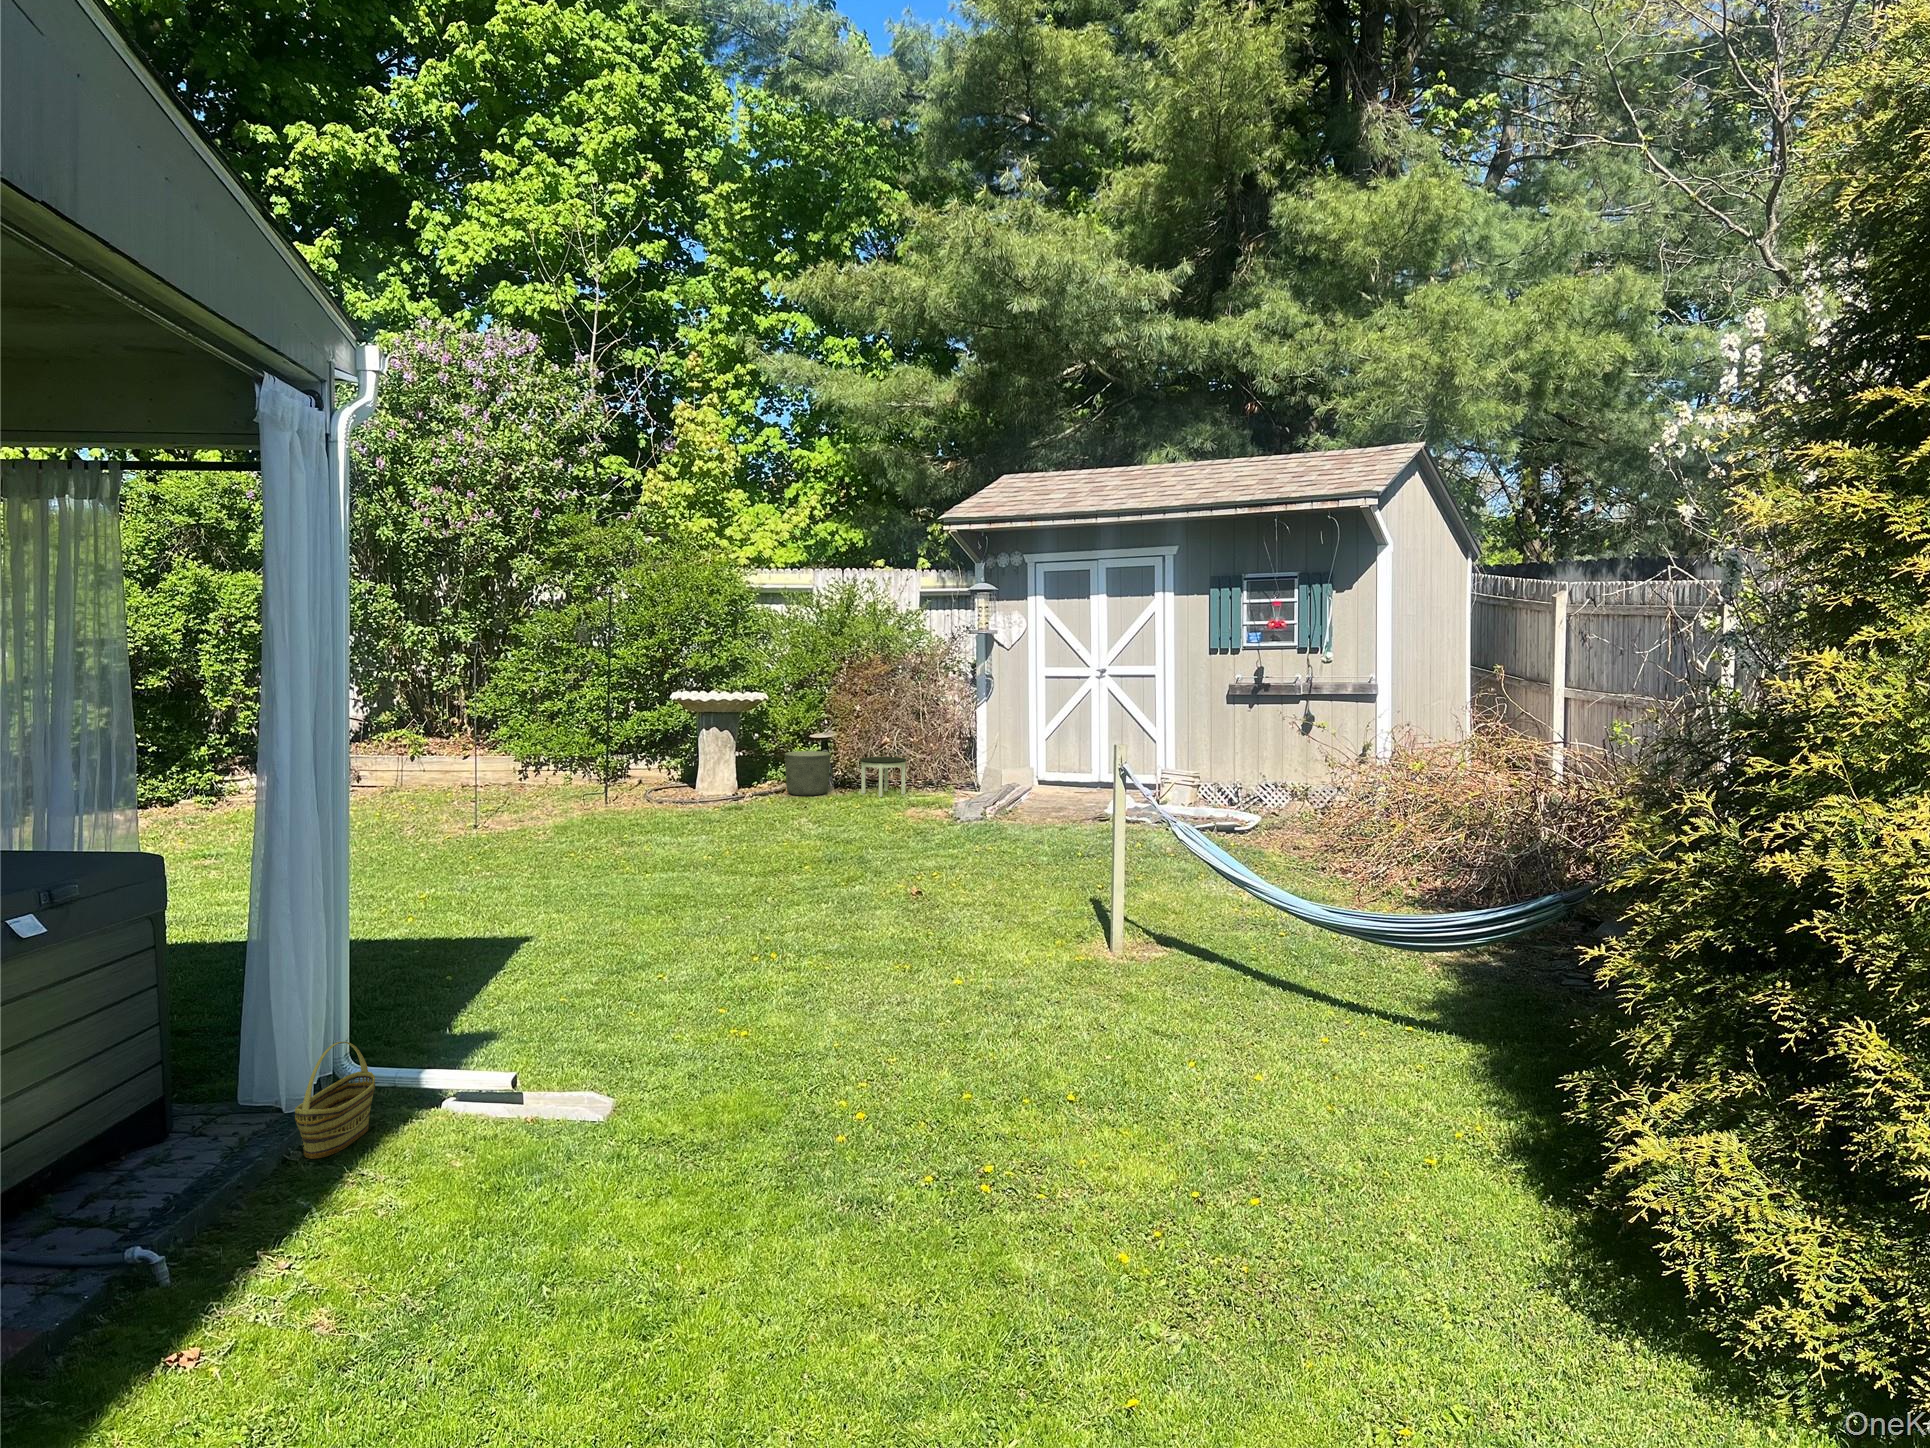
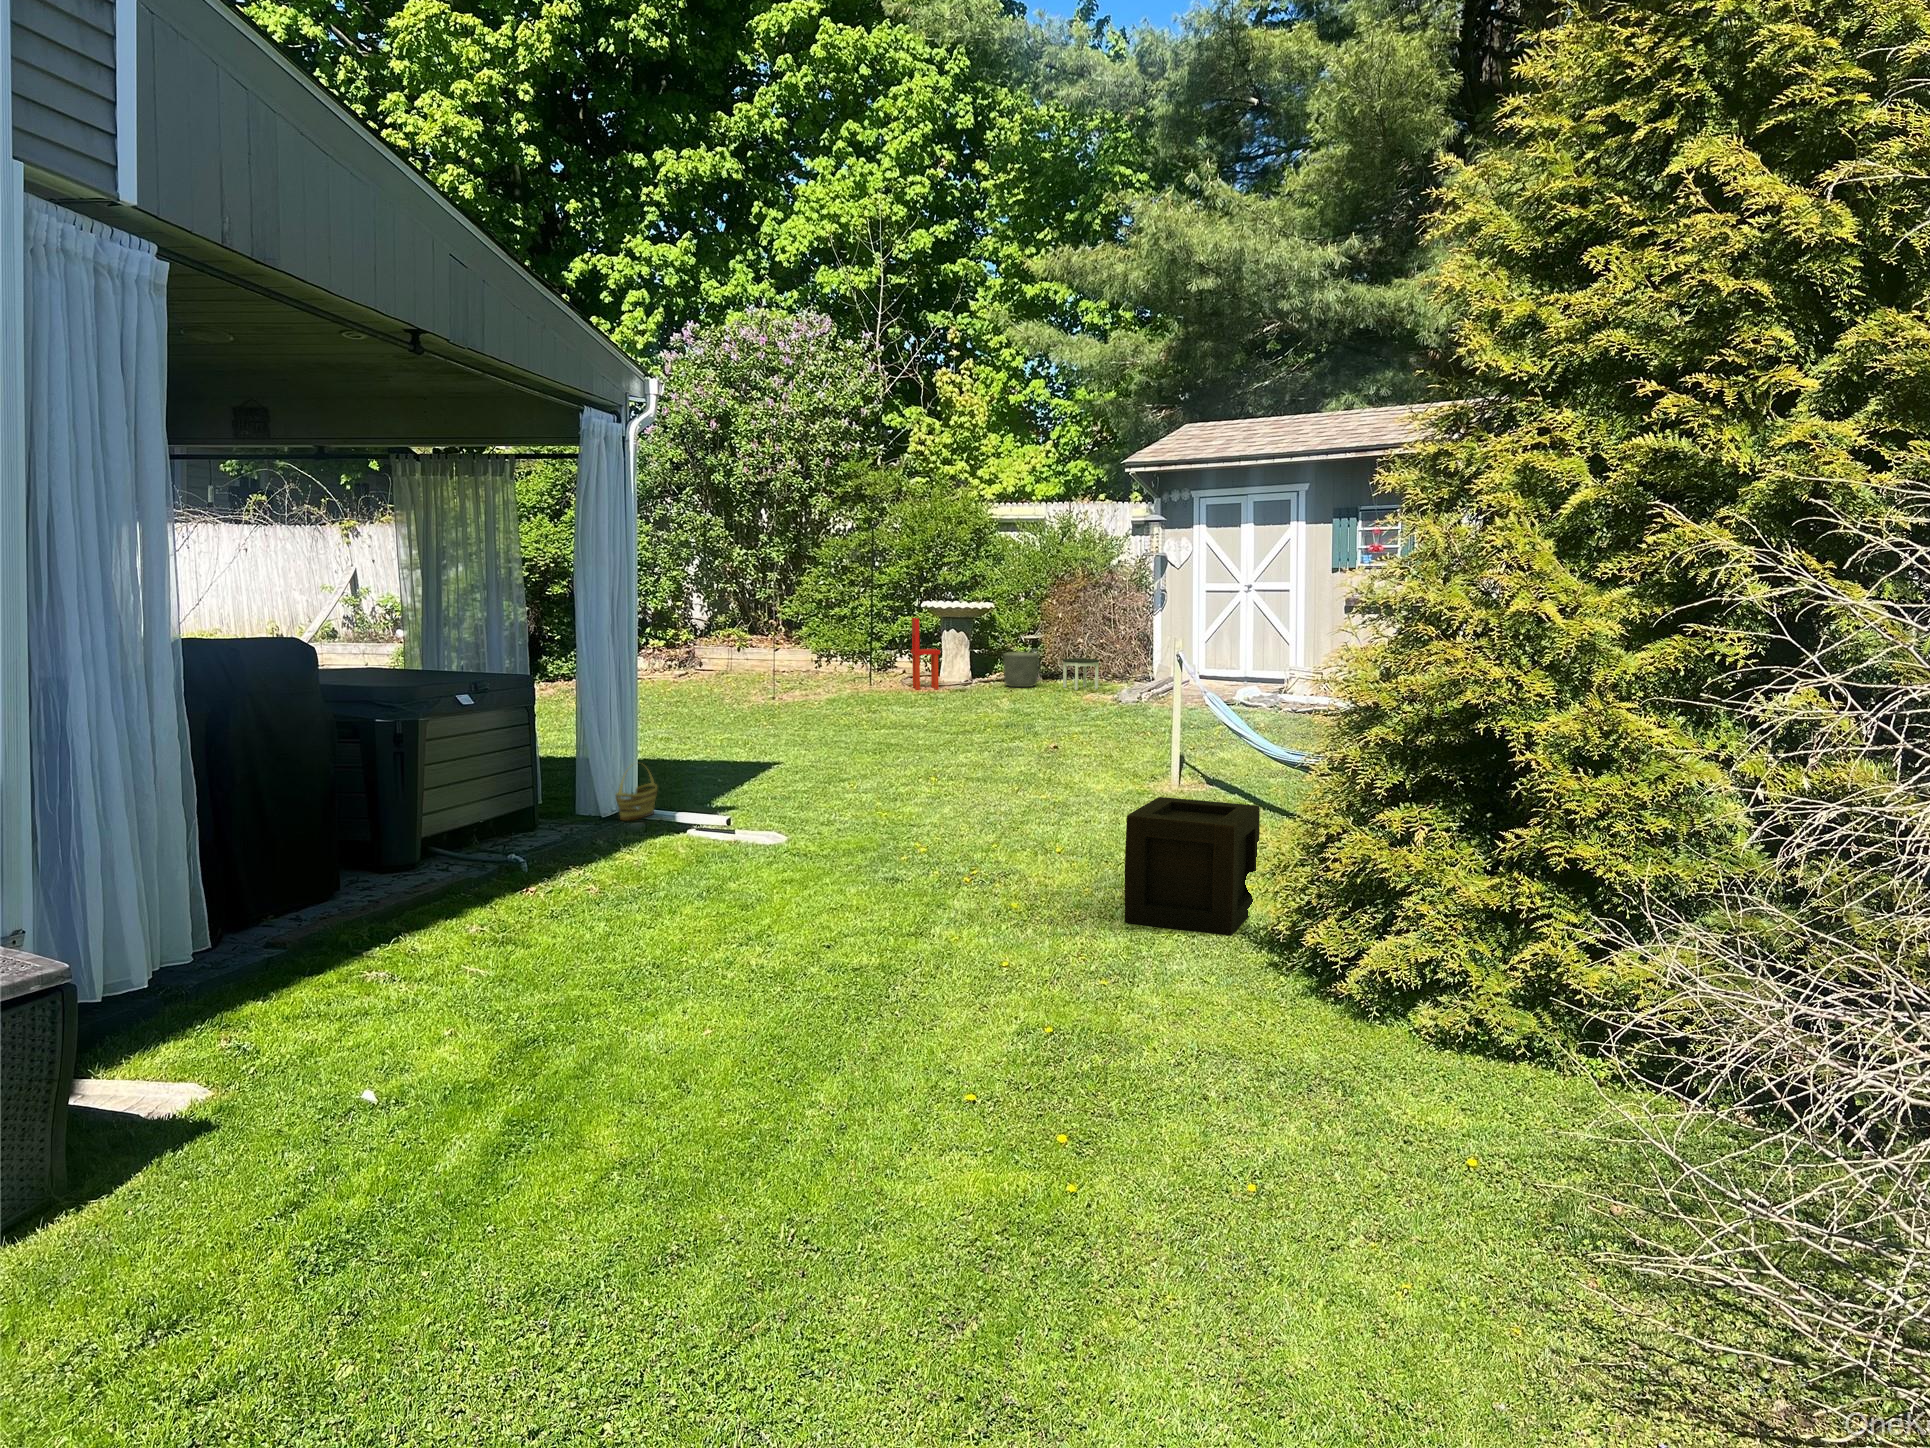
chair: none [667,712,708,805] -> present [911,618,940,690]
wooden crate: none [1433,1116,1709,1429] -> present [1125,797,1260,936]

